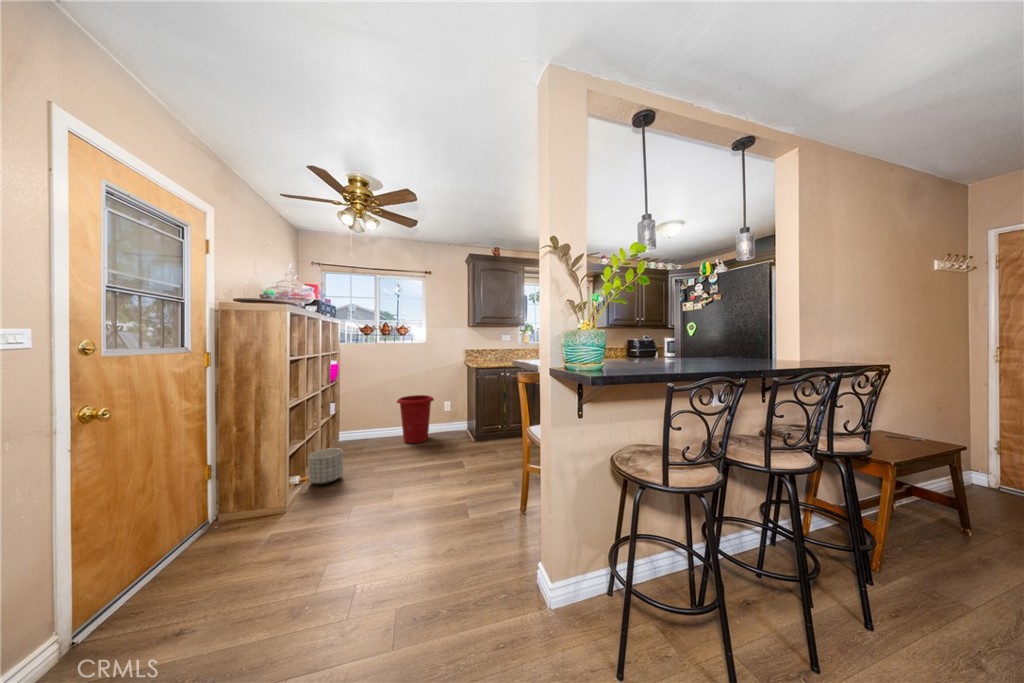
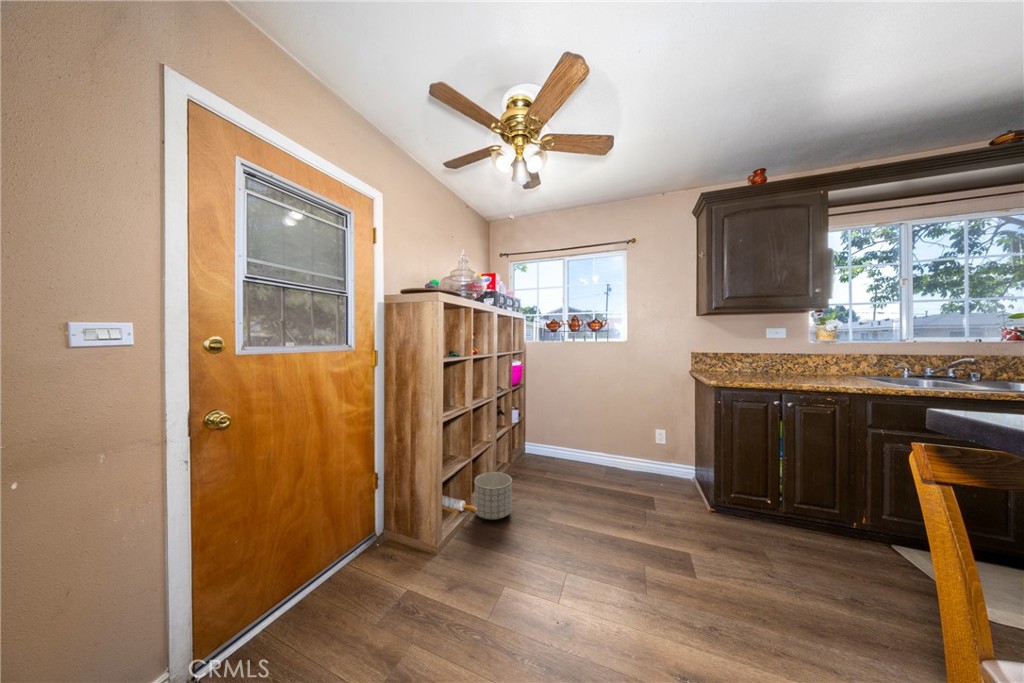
waste bin: present [397,395,434,443] -> none [587,413,640,483]

